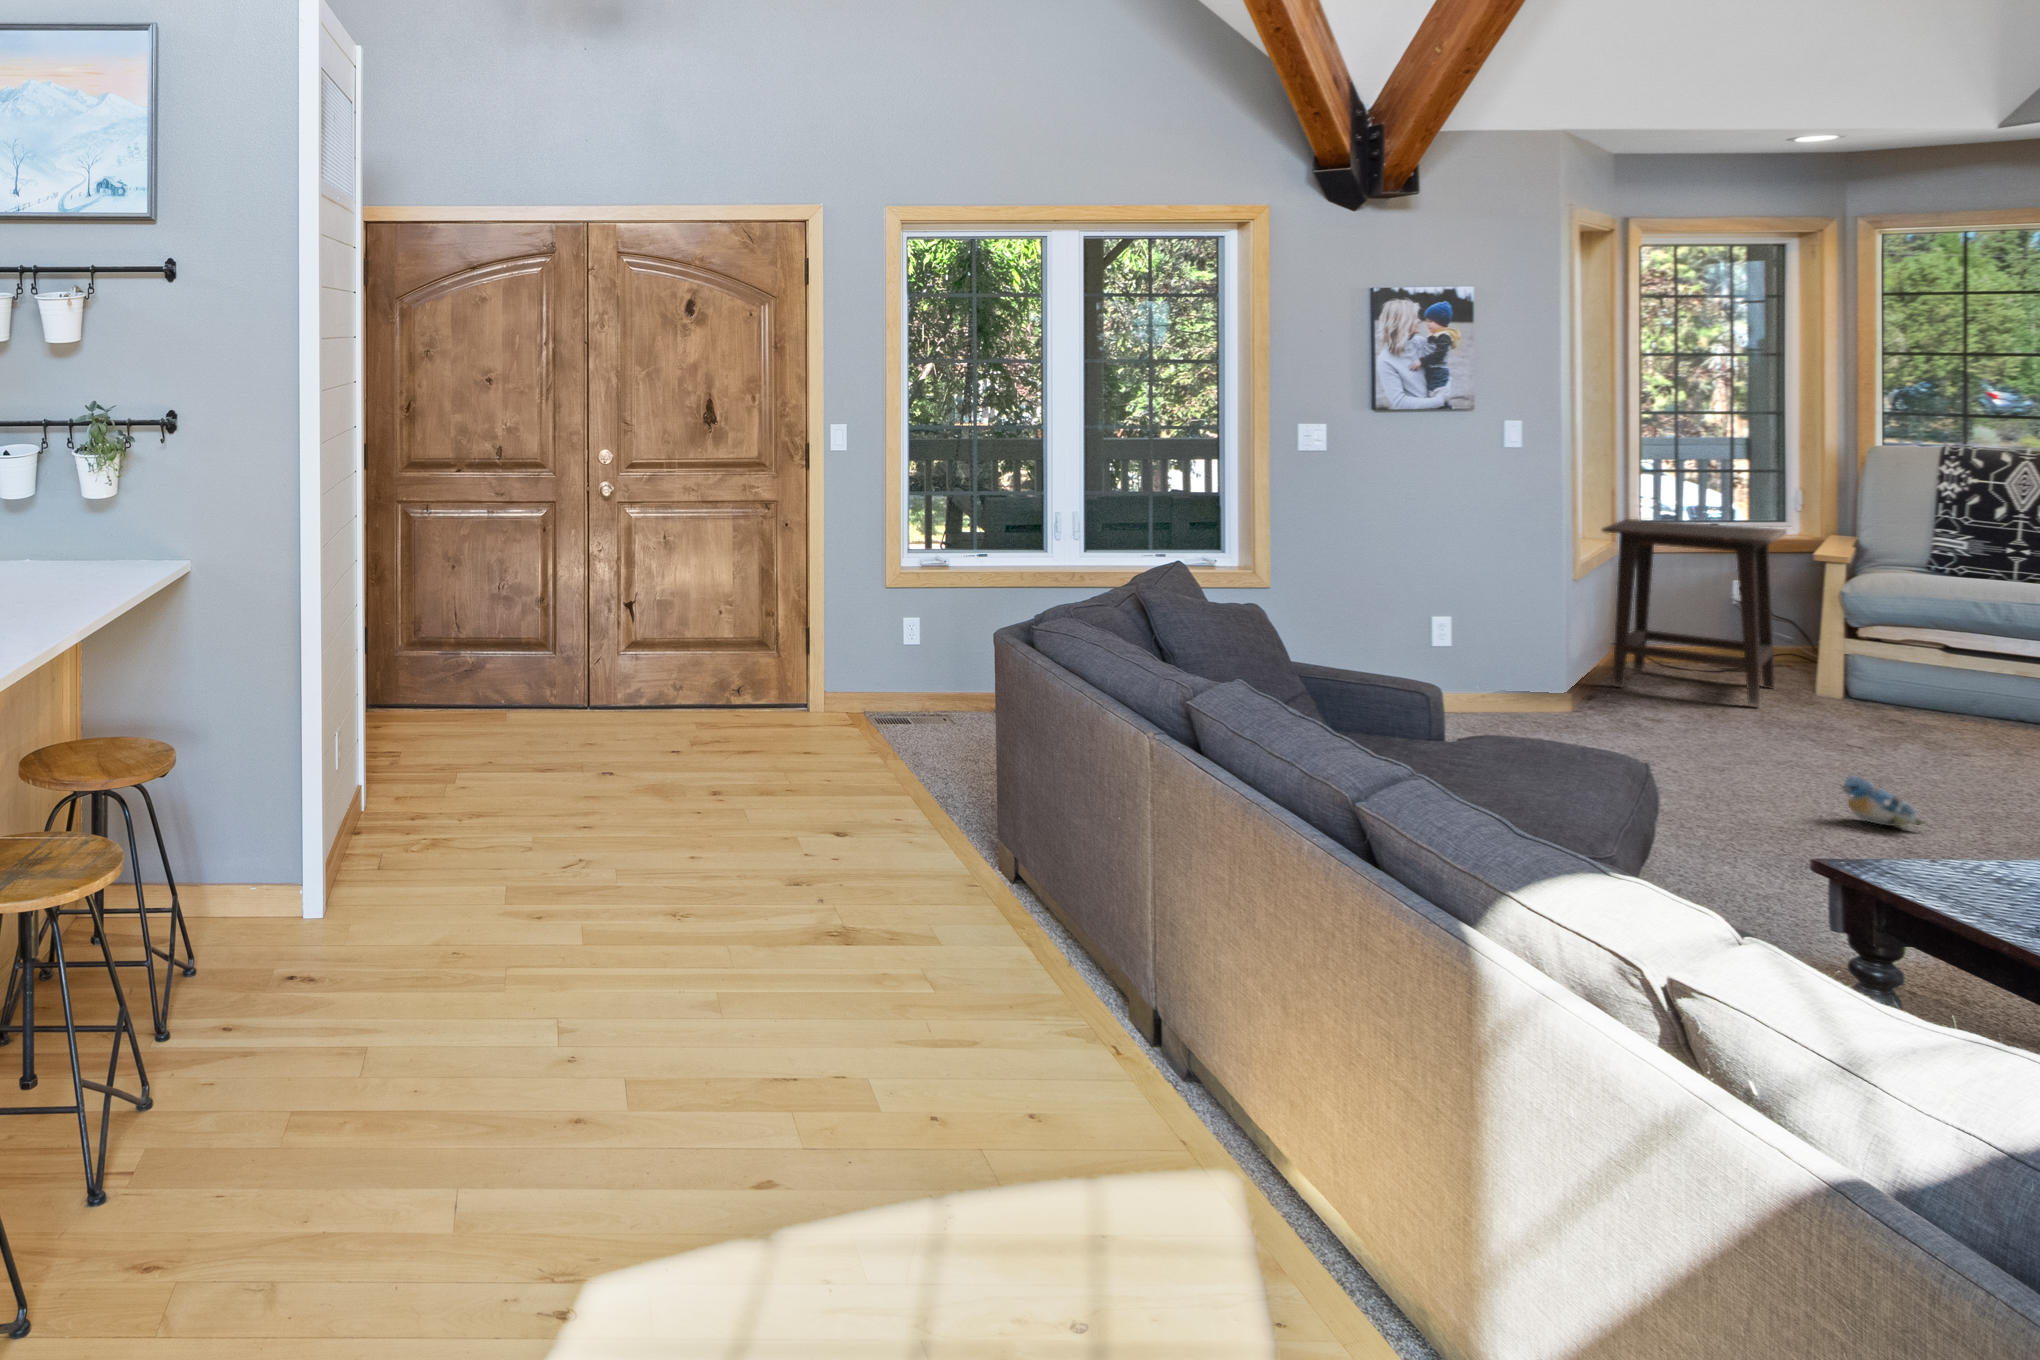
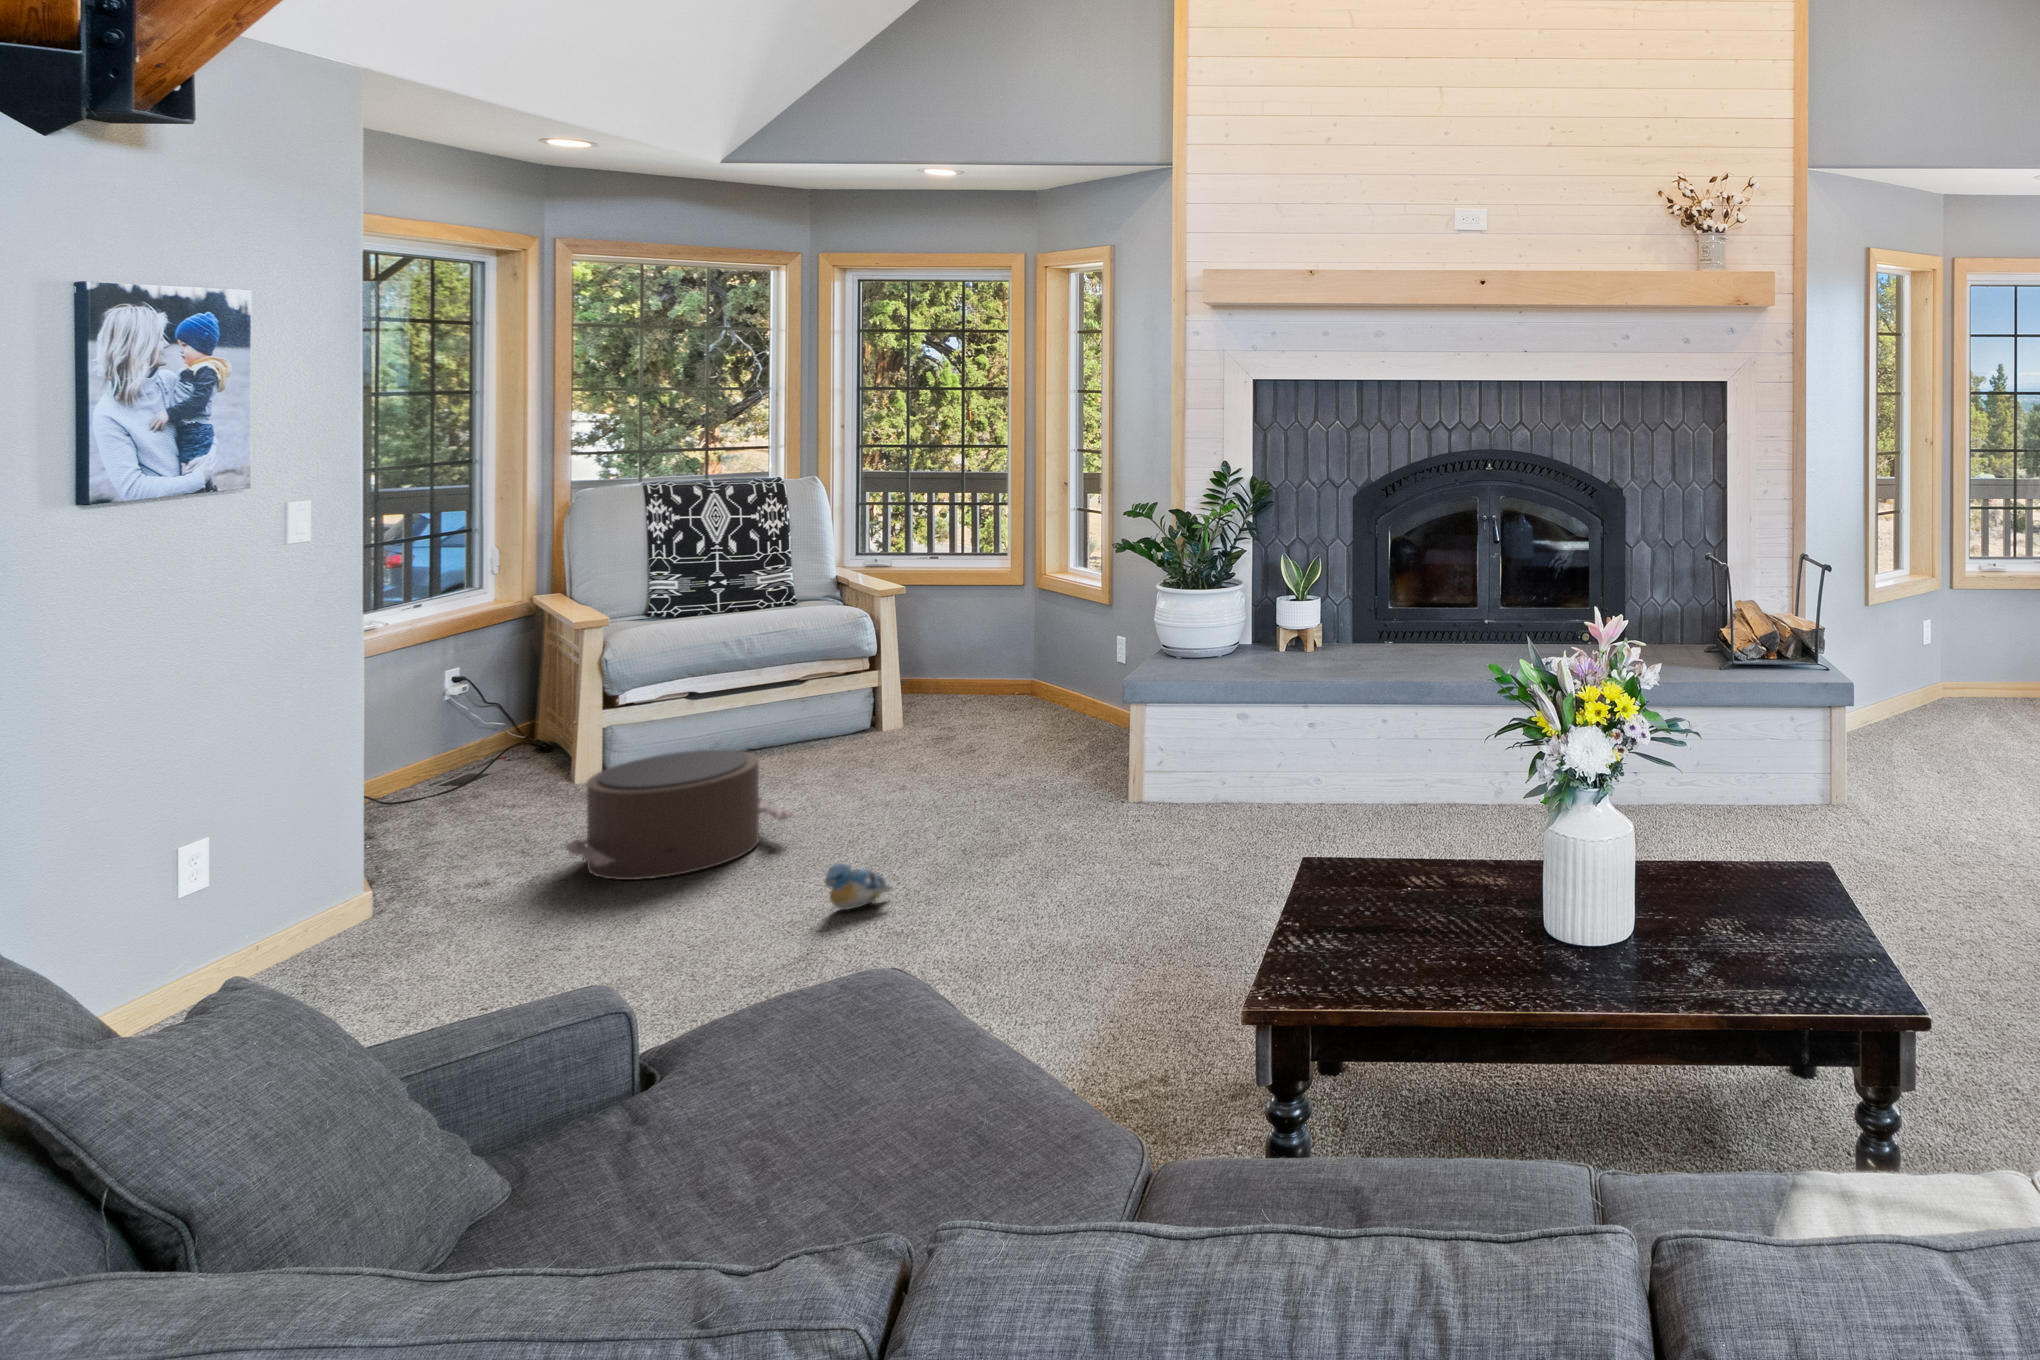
side table: present [1602,519,1786,706] -> none [342,598,571,855]
pouf: none [1703,666,1922,770] -> present [565,750,794,880]

